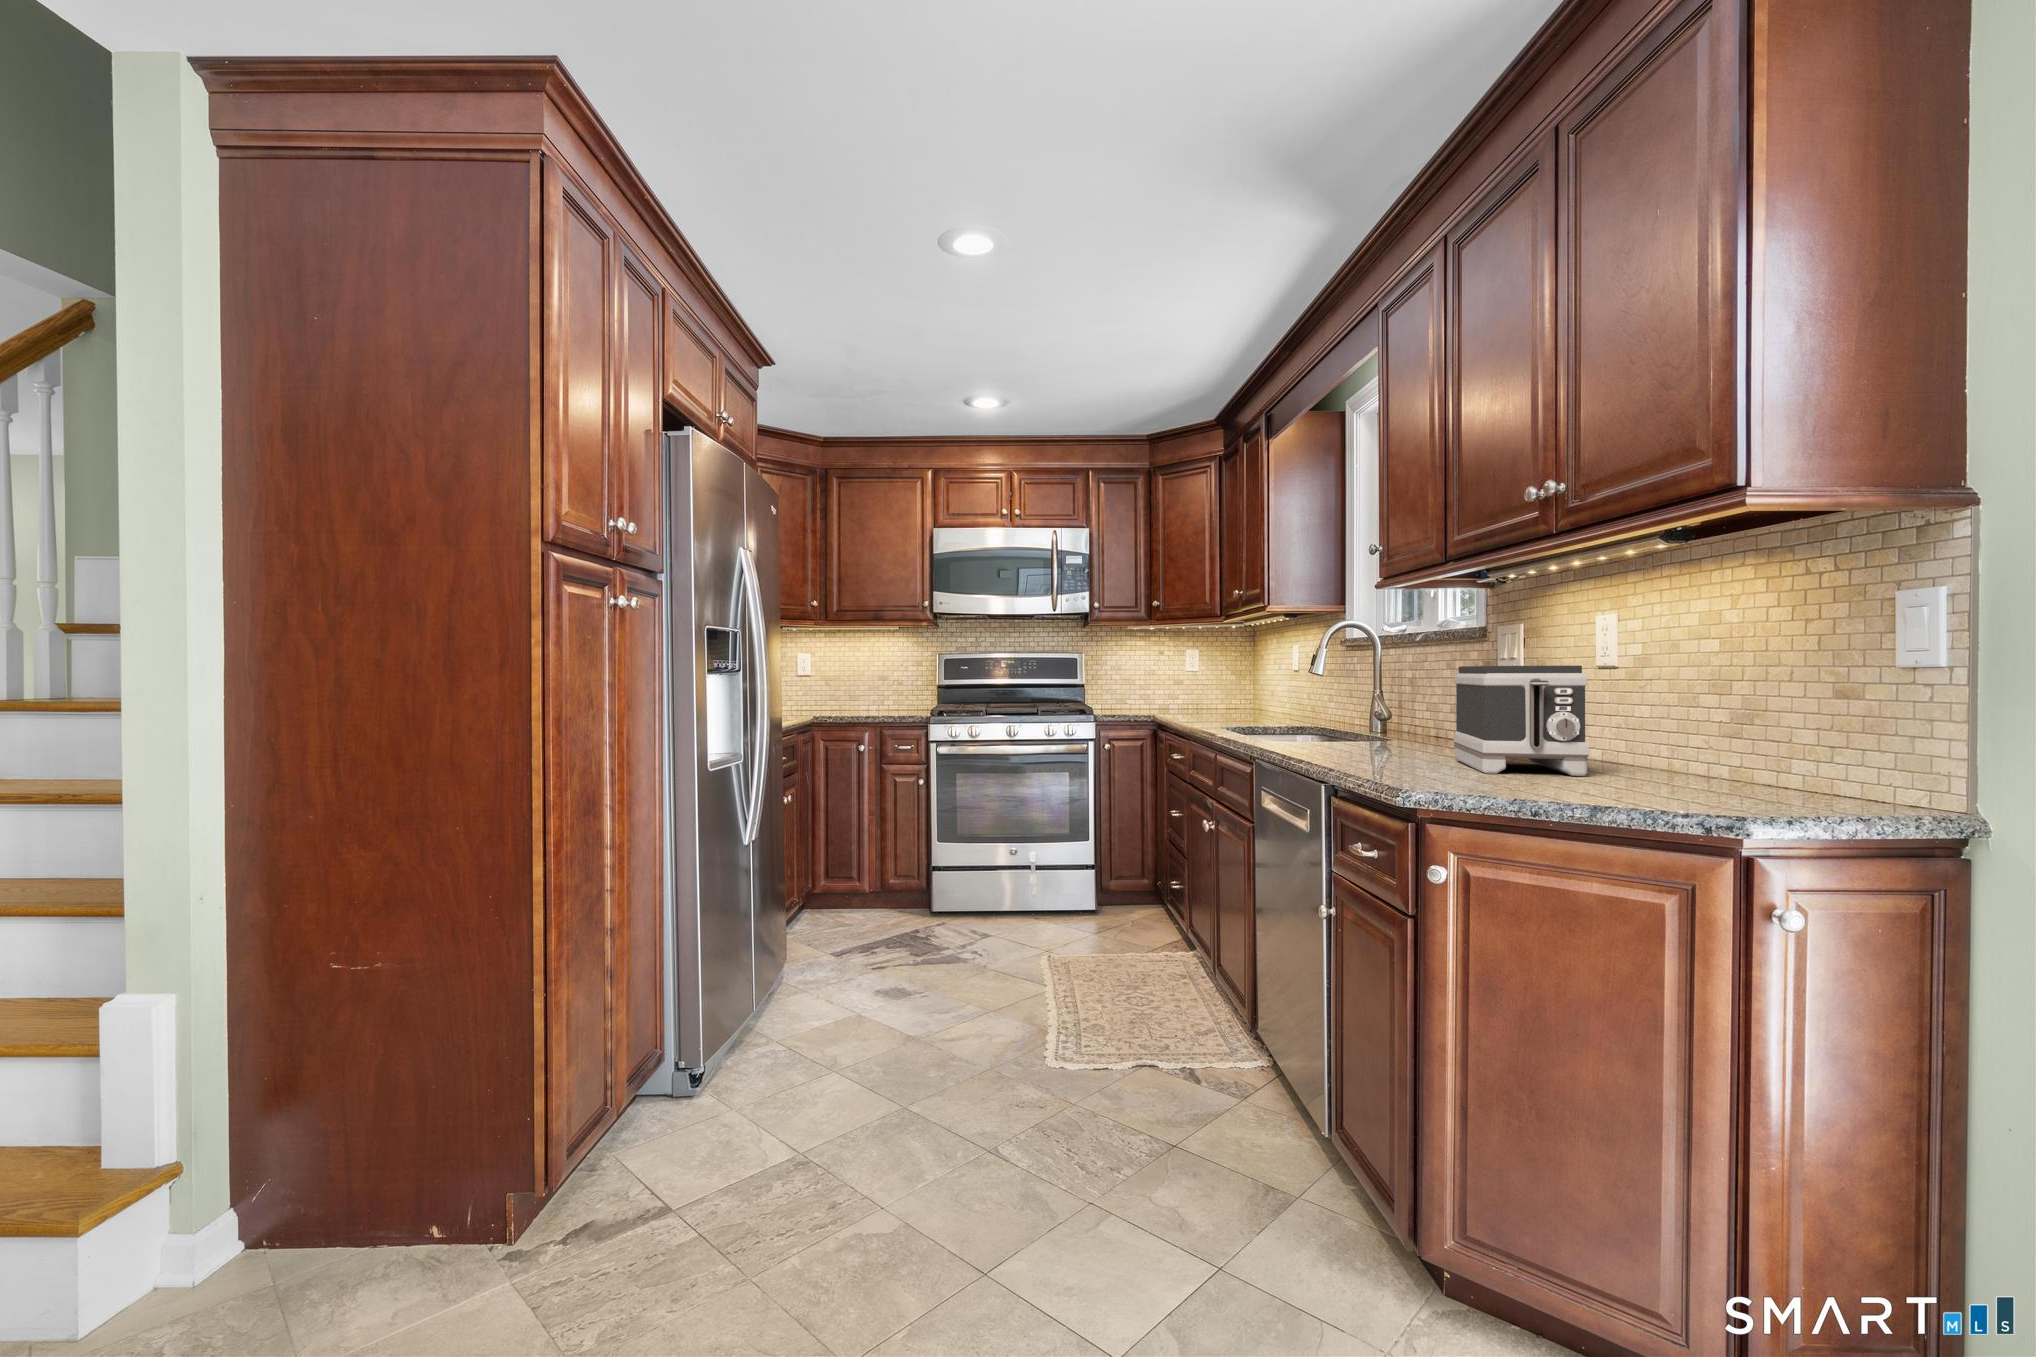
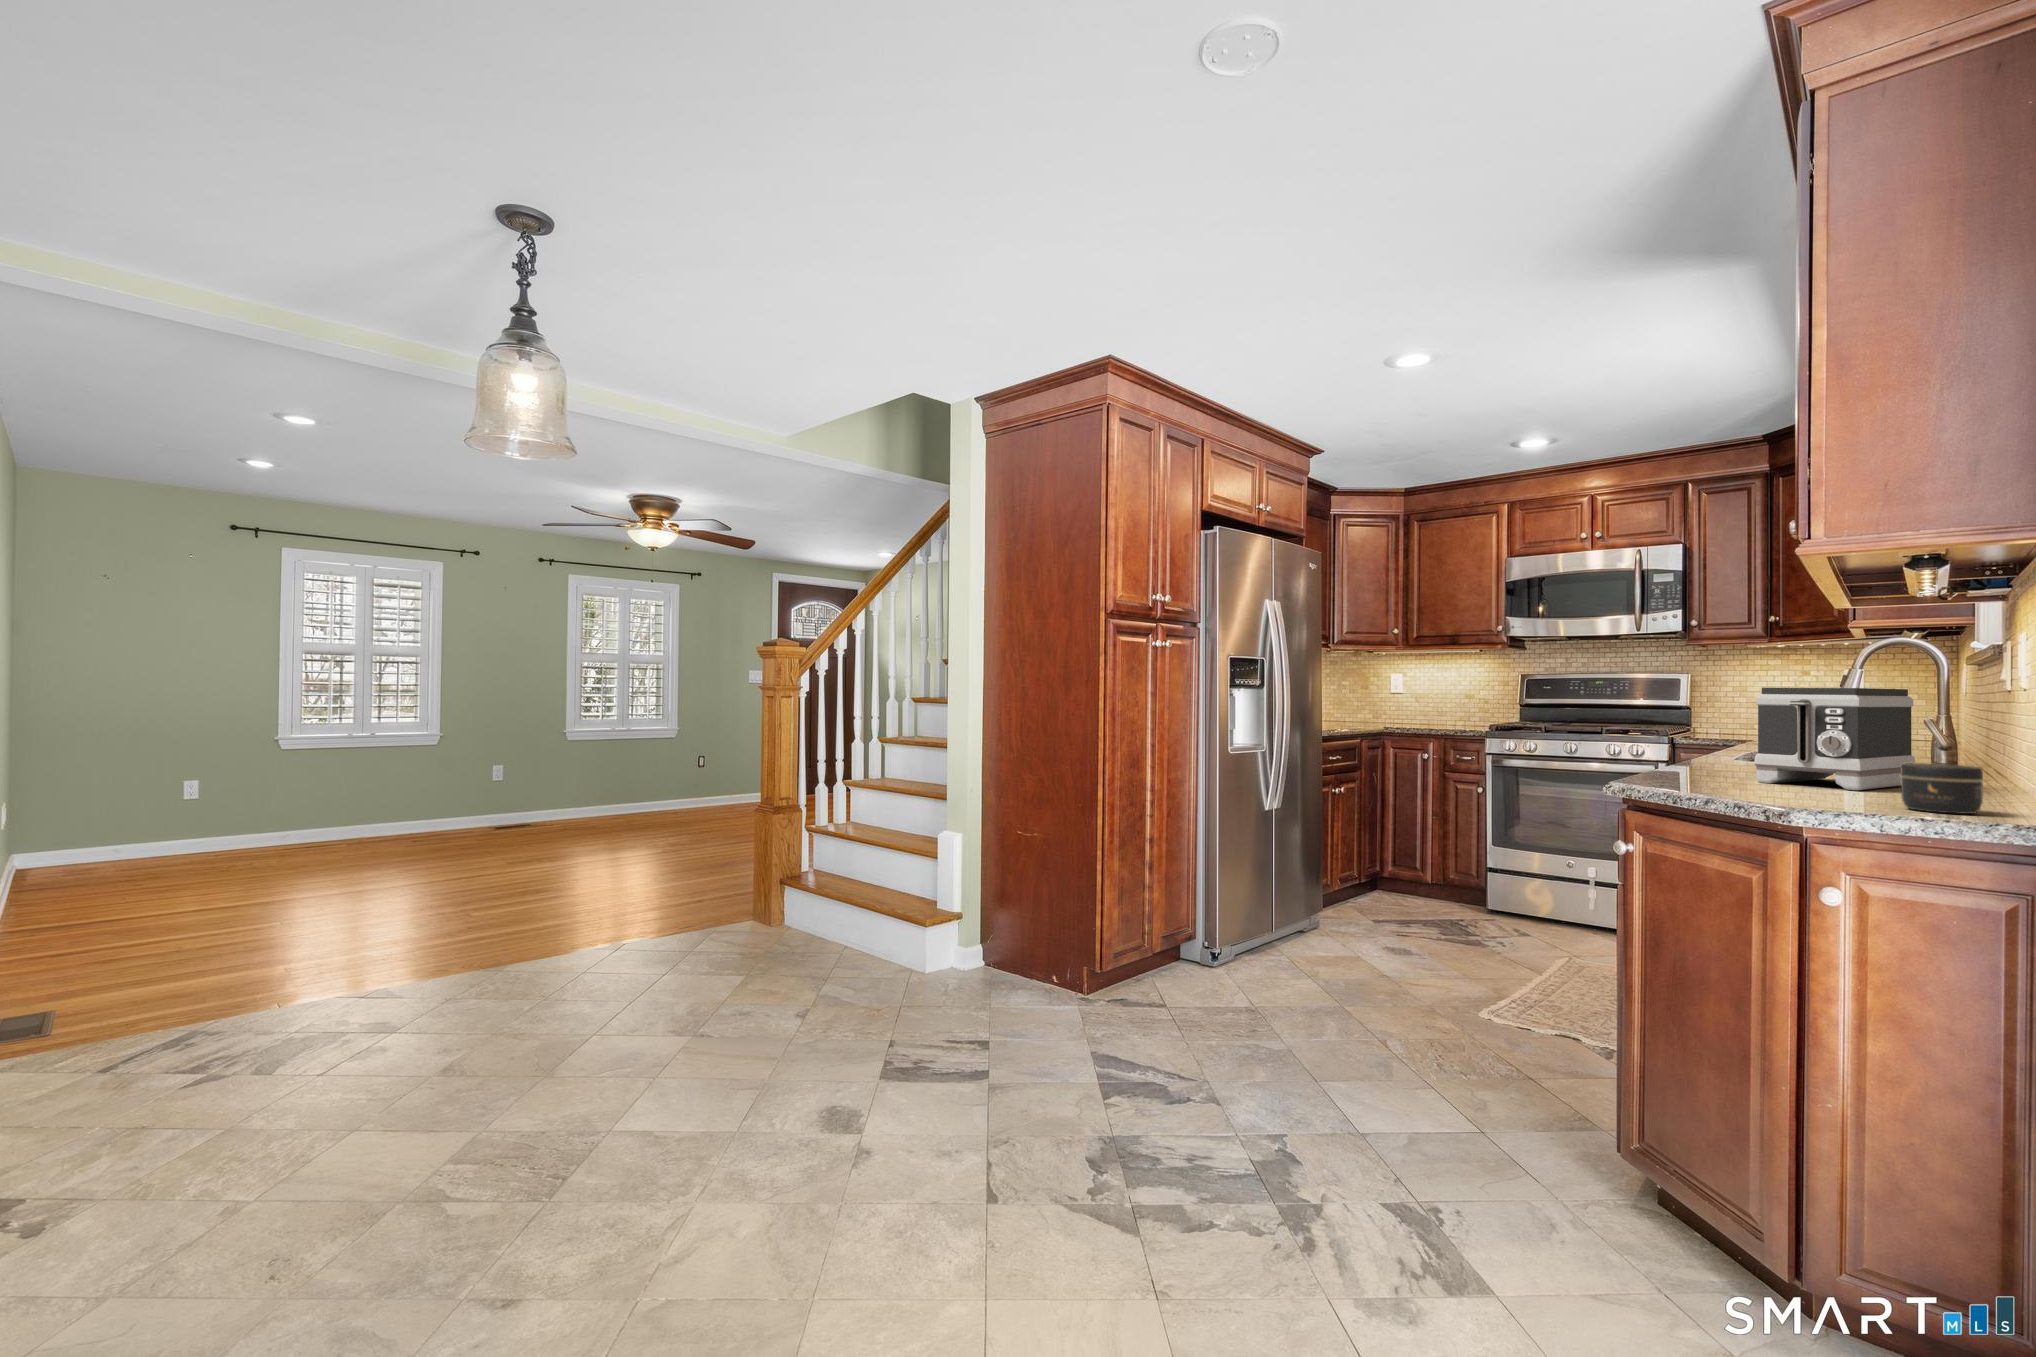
jar: none [1762,749,1849,806] -> present [1901,763,1983,814]

